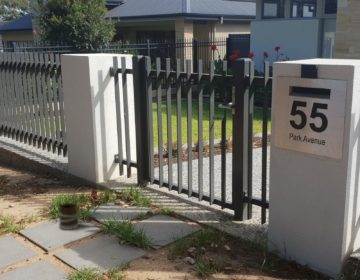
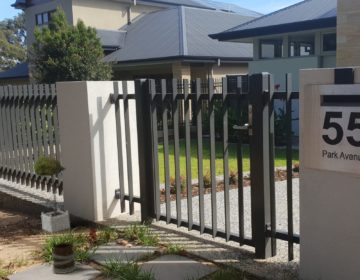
potted tree: none [41,123,74,192] -> present [34,157,70,233]

